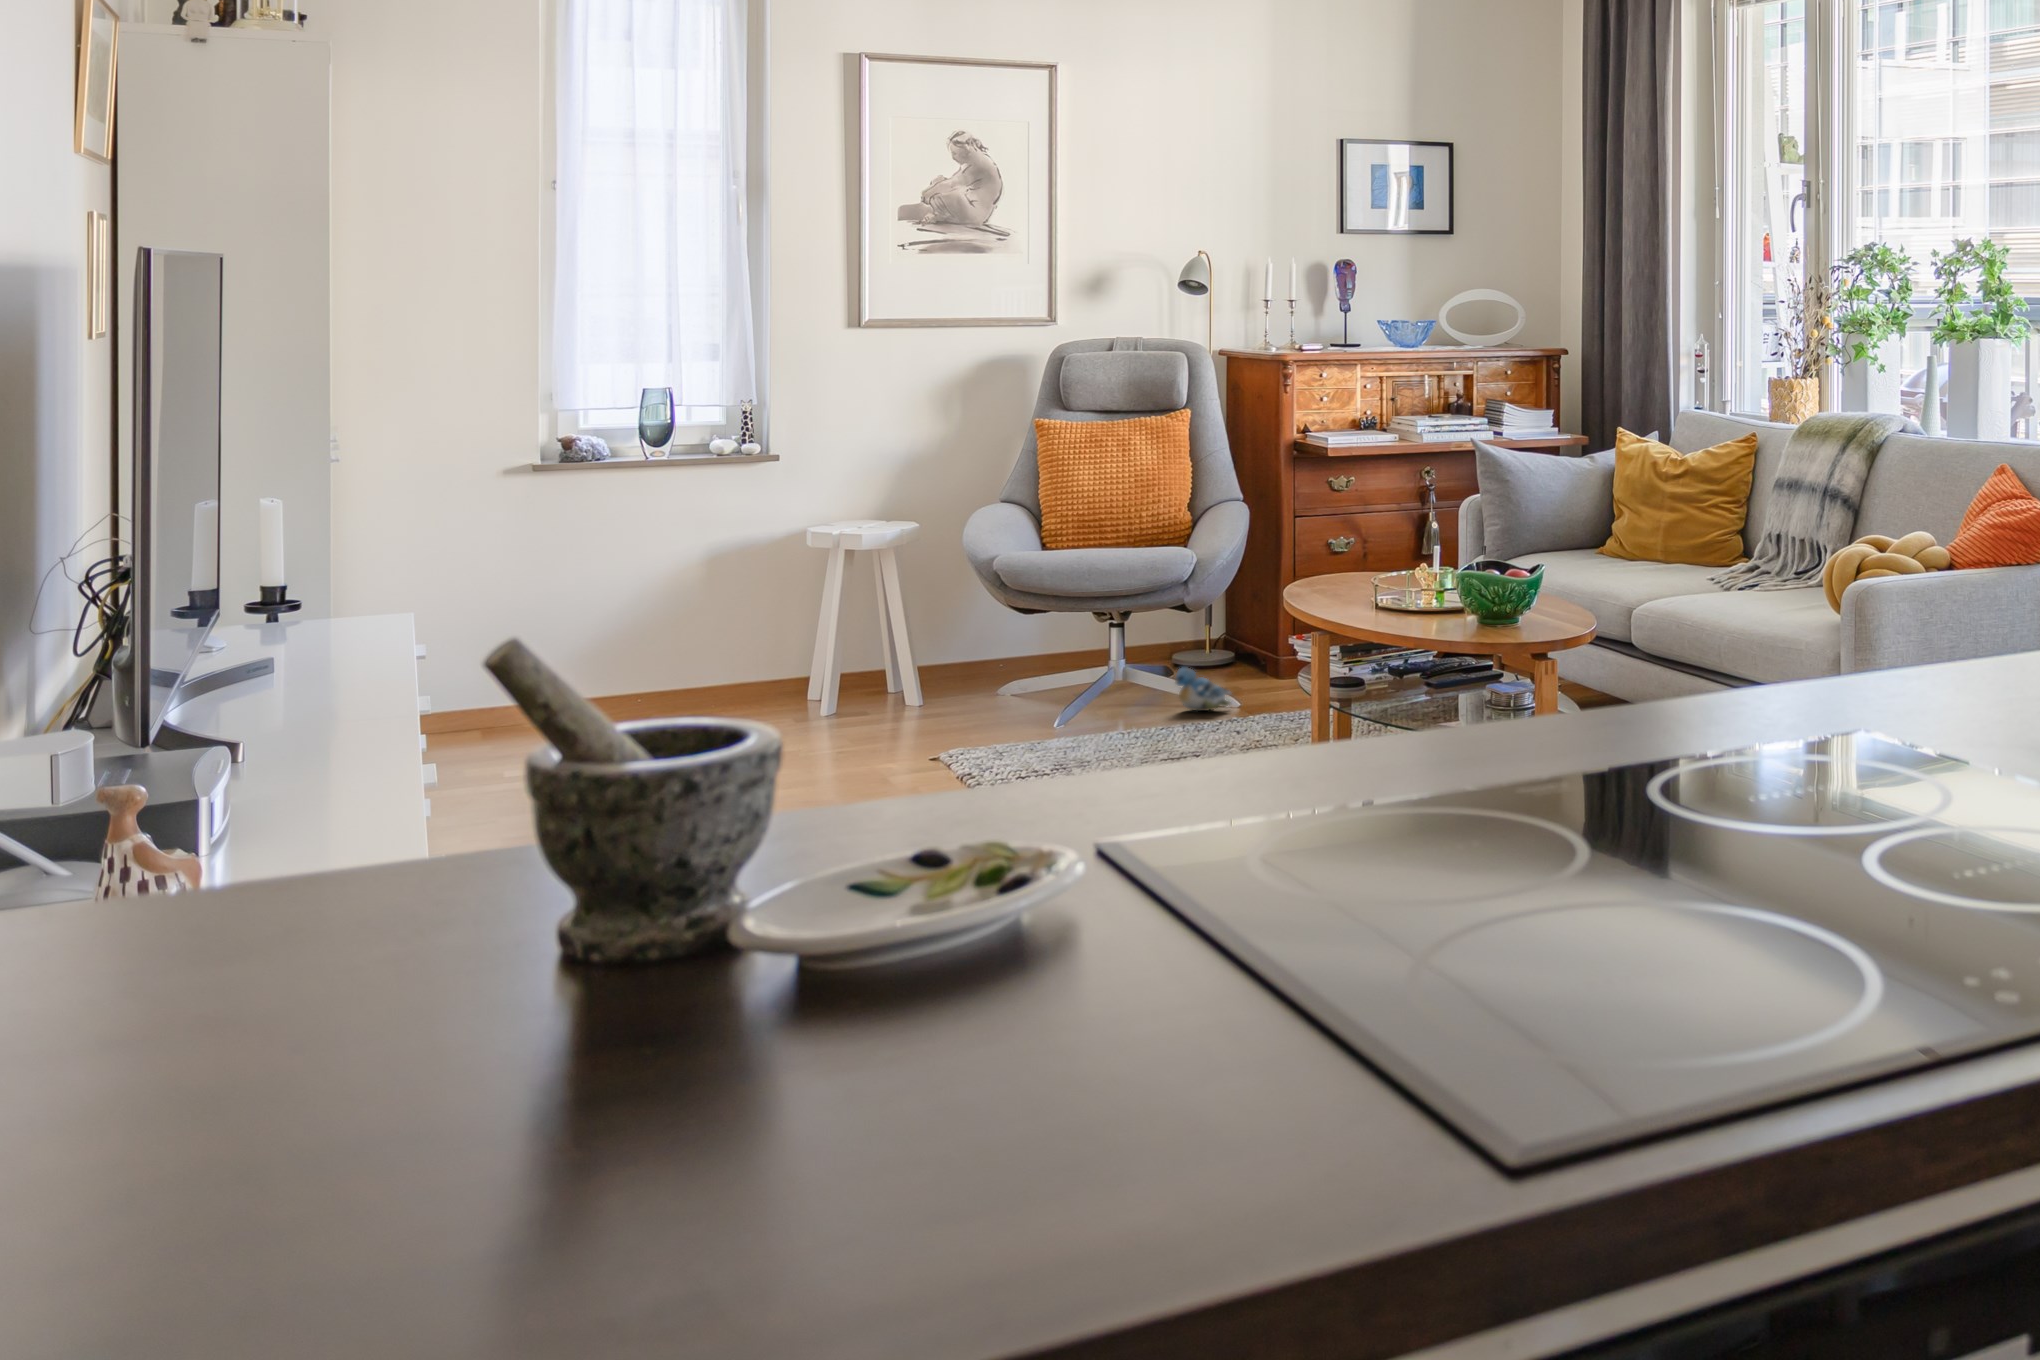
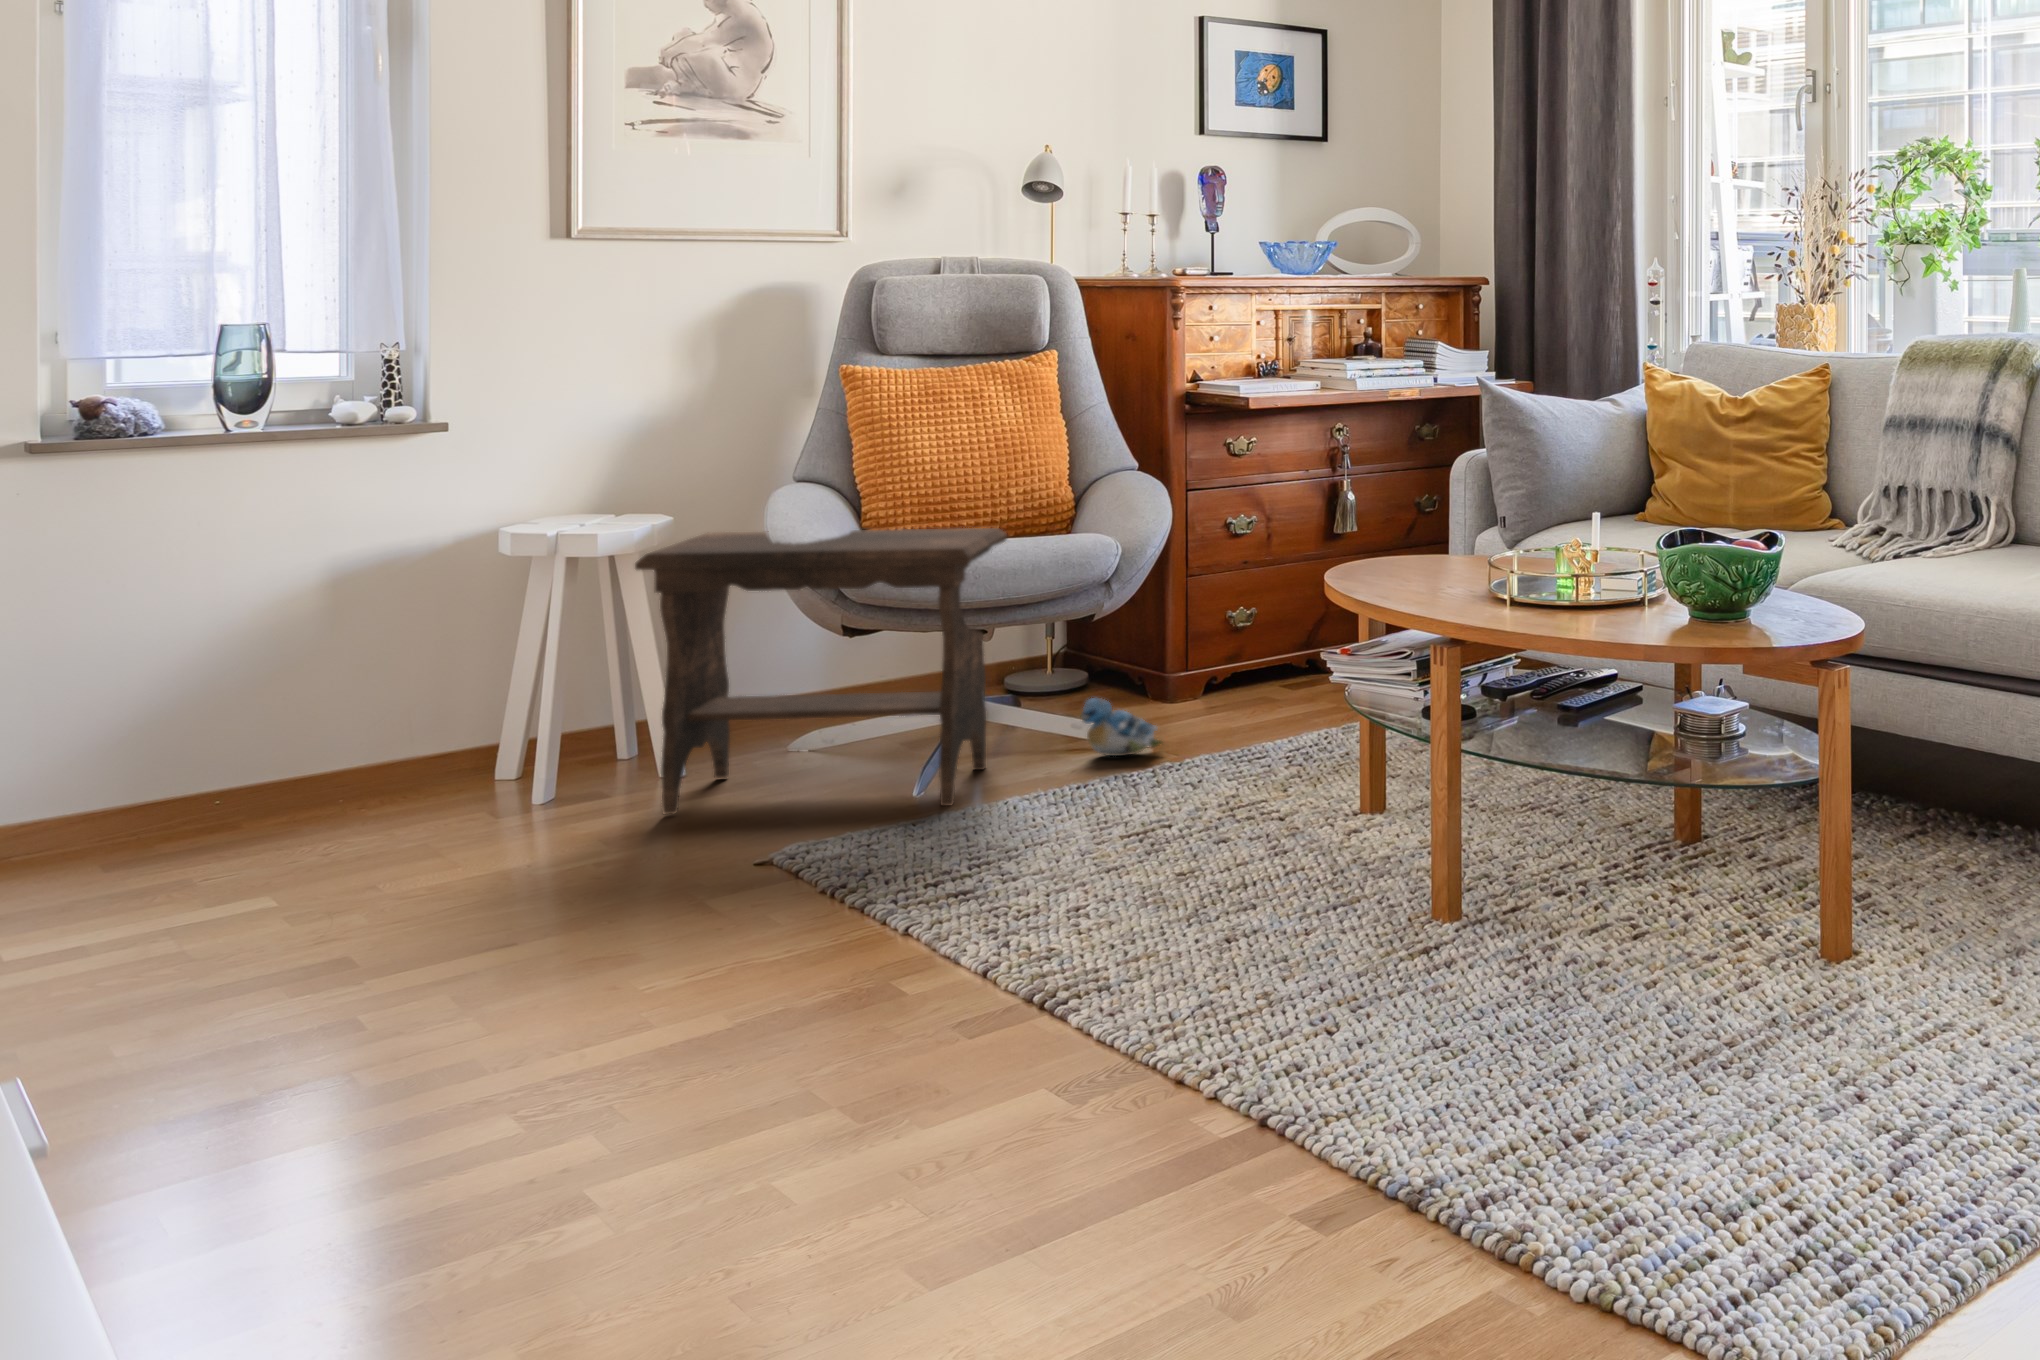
footstool: none [871,536,1125,734] -> present [635,528,1007,814]

